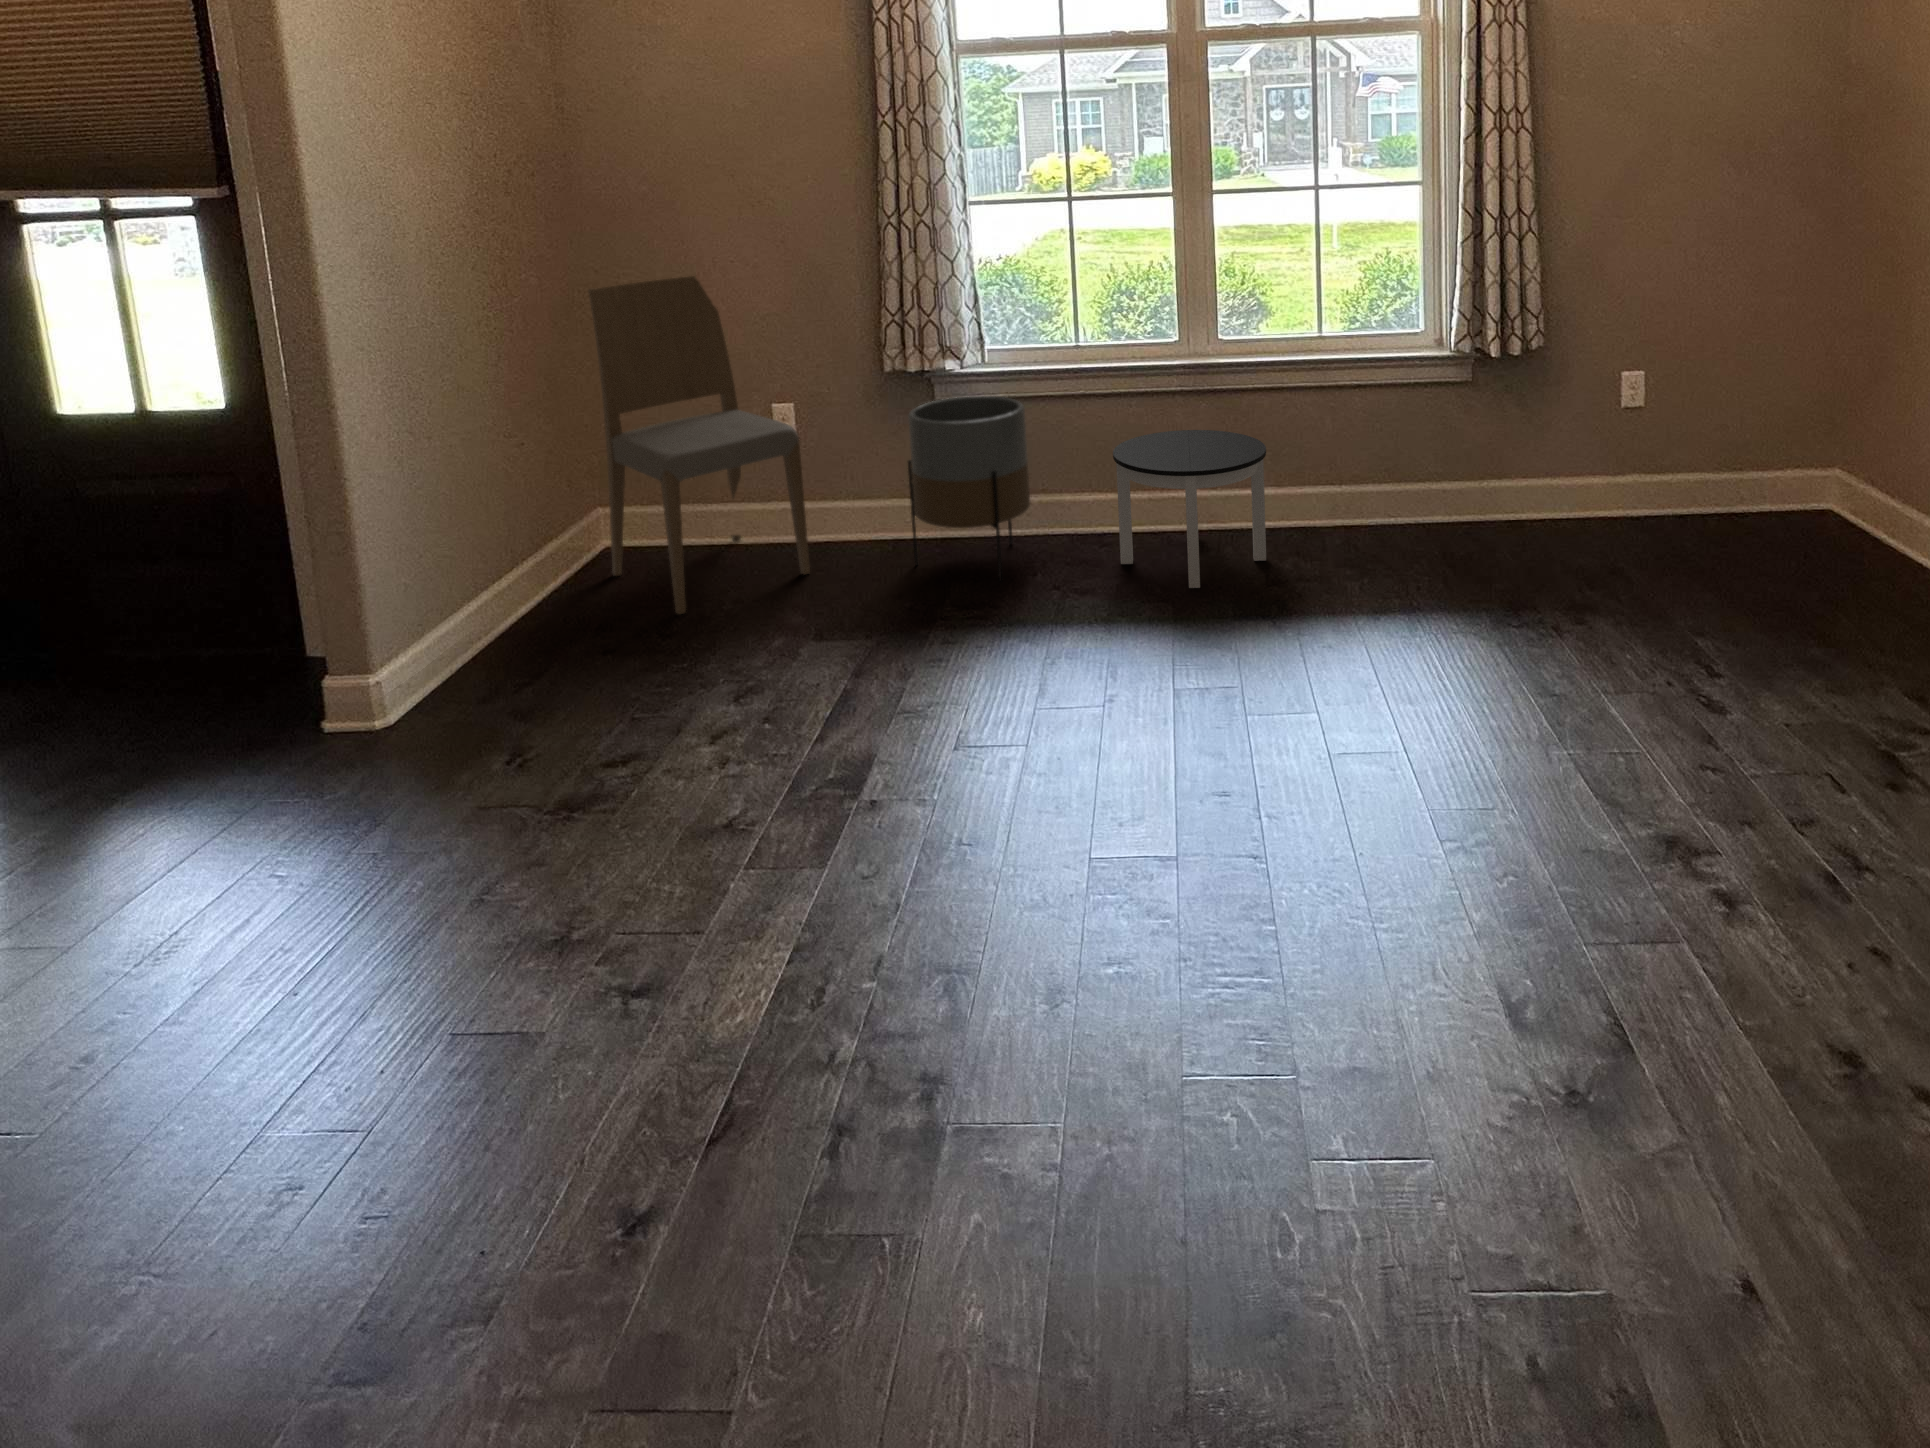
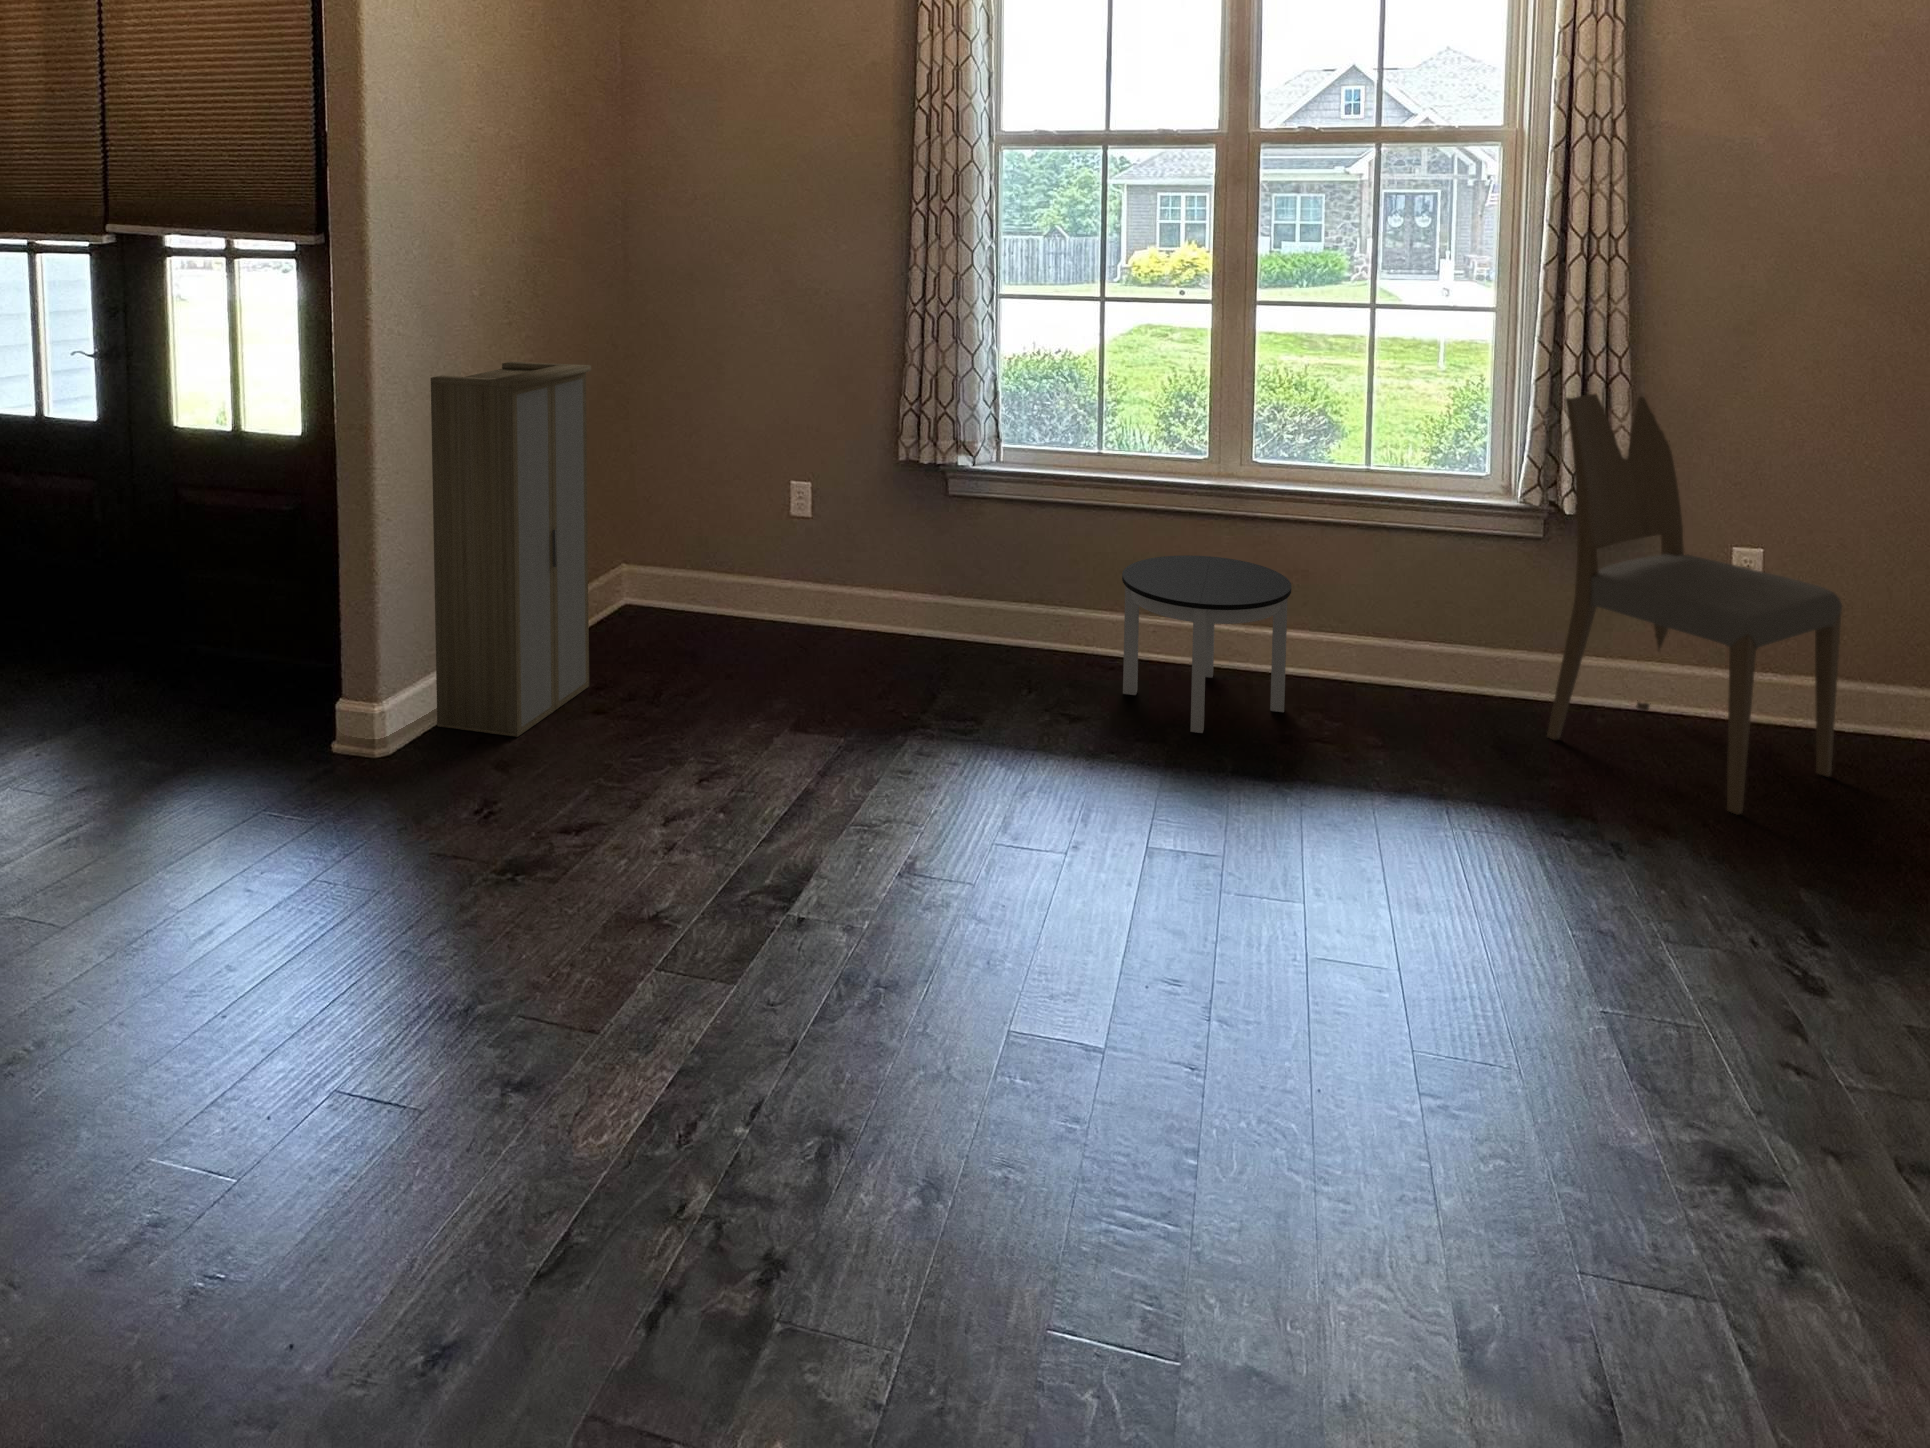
dining chair: present [589,276,810,614] -> present [1547,394,1842,815]
cabinet: none [389,303,591,689] -> present [430,362,591,737]
planter: present [908,396,1030,581] -> none [910,495,1034,695]

